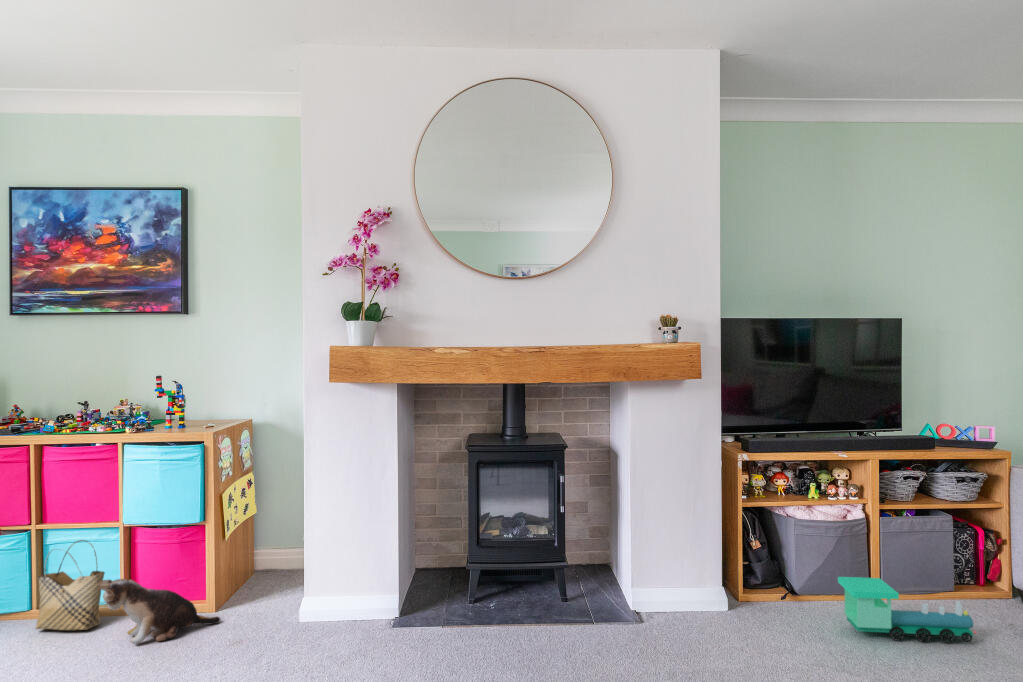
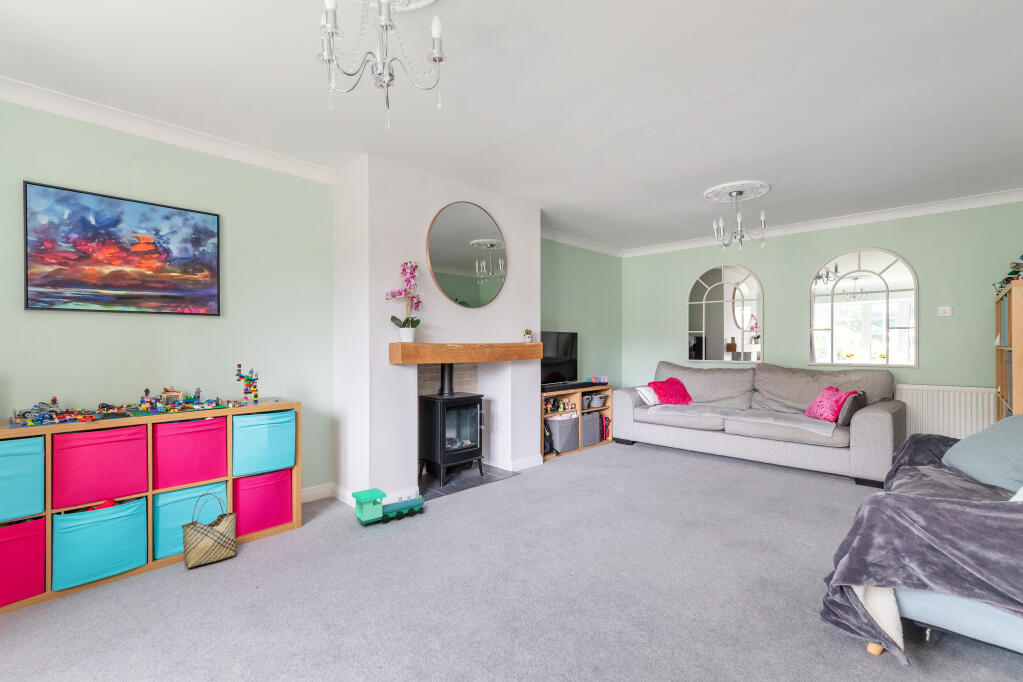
toy train: present [838,577,977,643] -> present [352,488,426,524]
plush toy: present [98,579,220,644] -> none [263,505,321,547]

